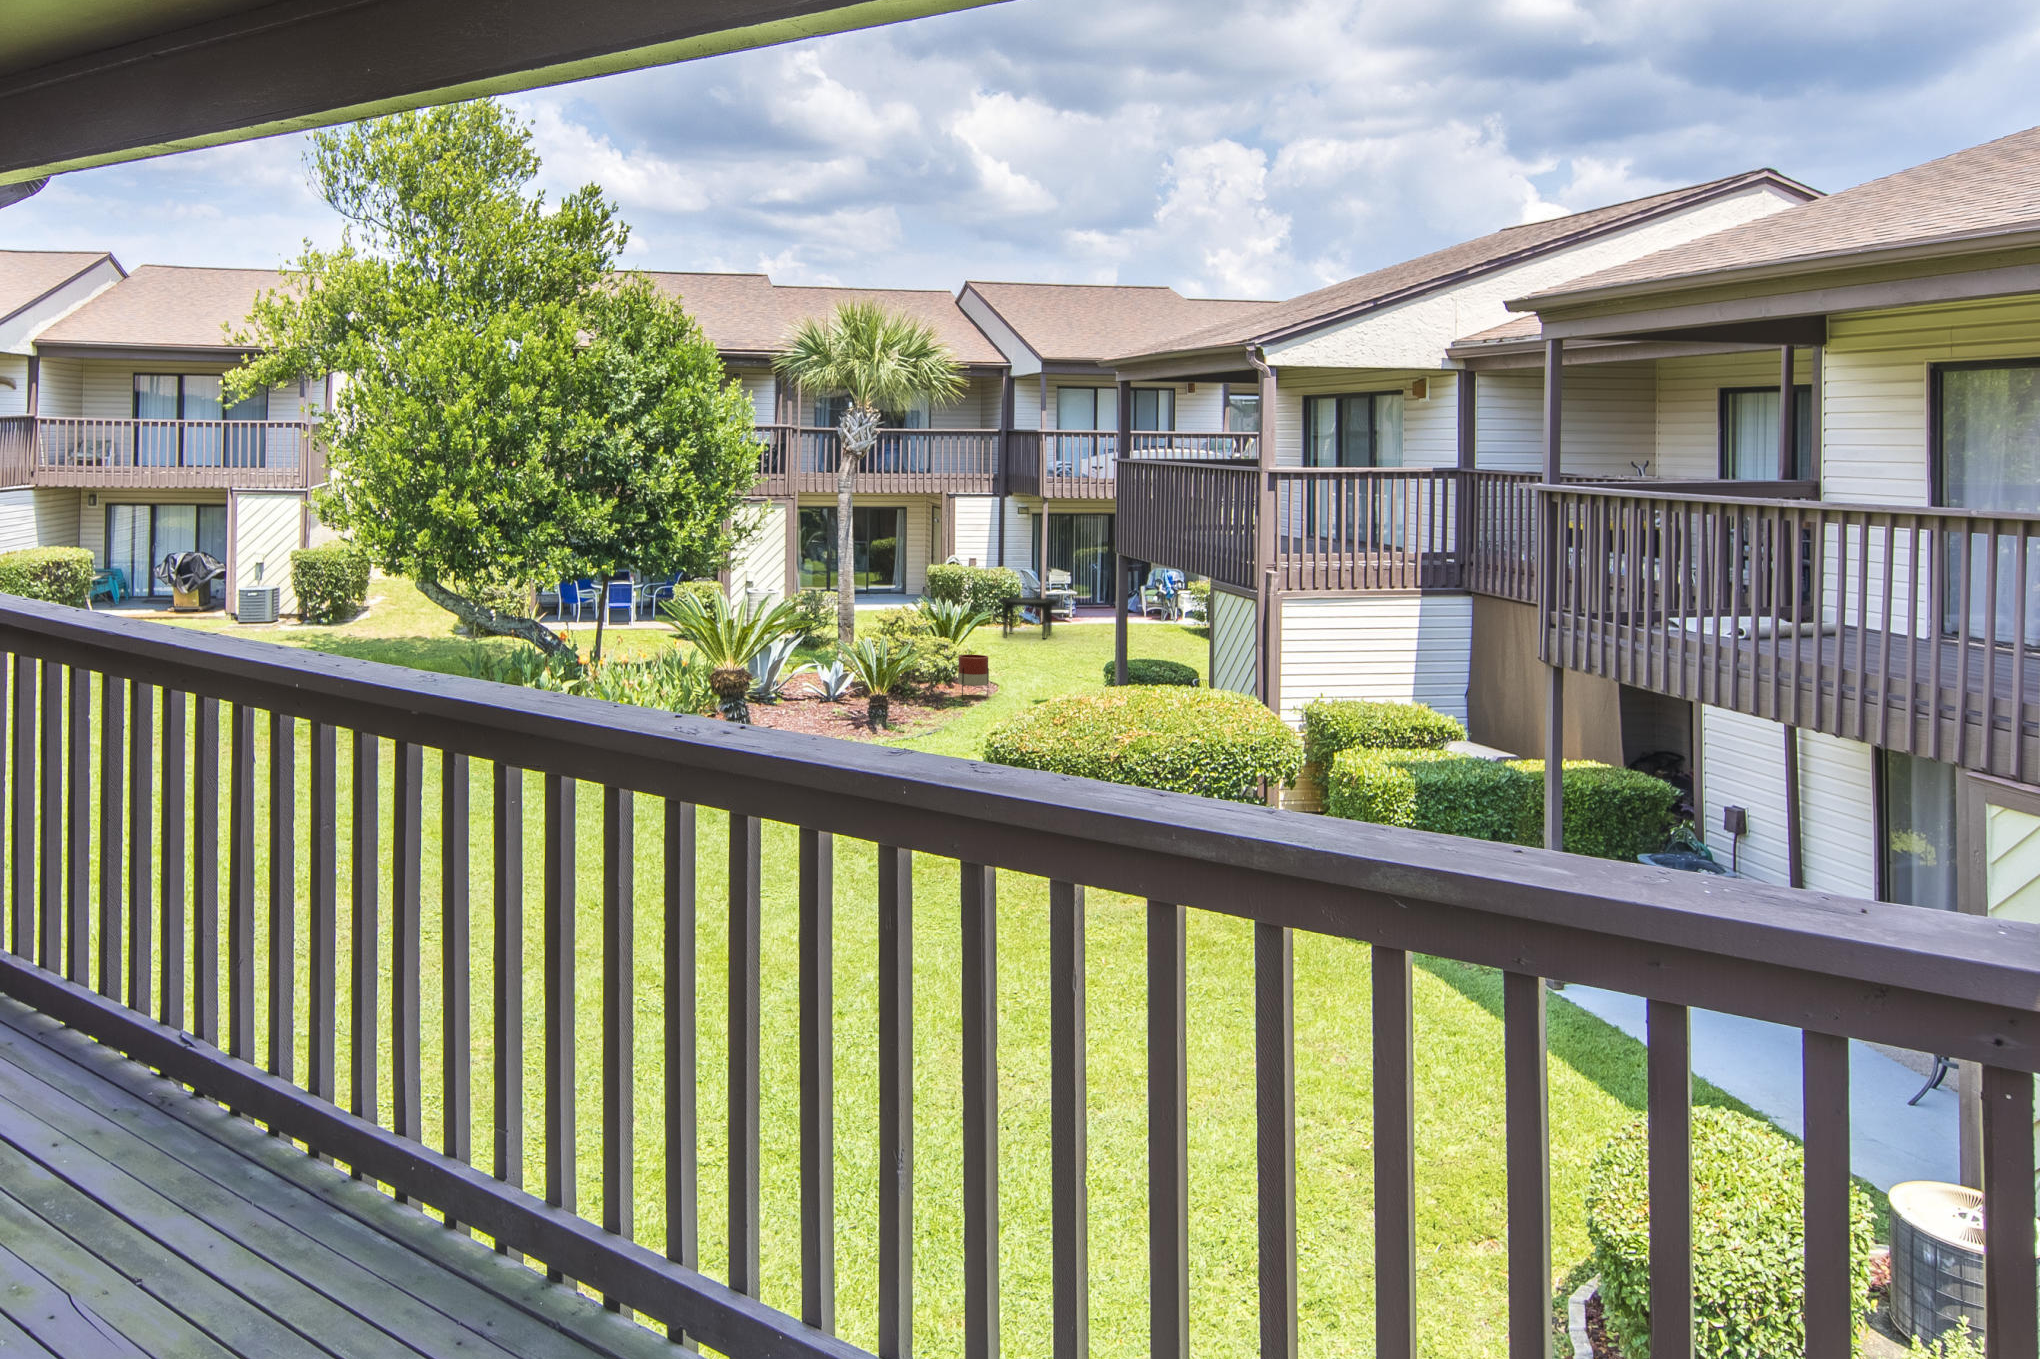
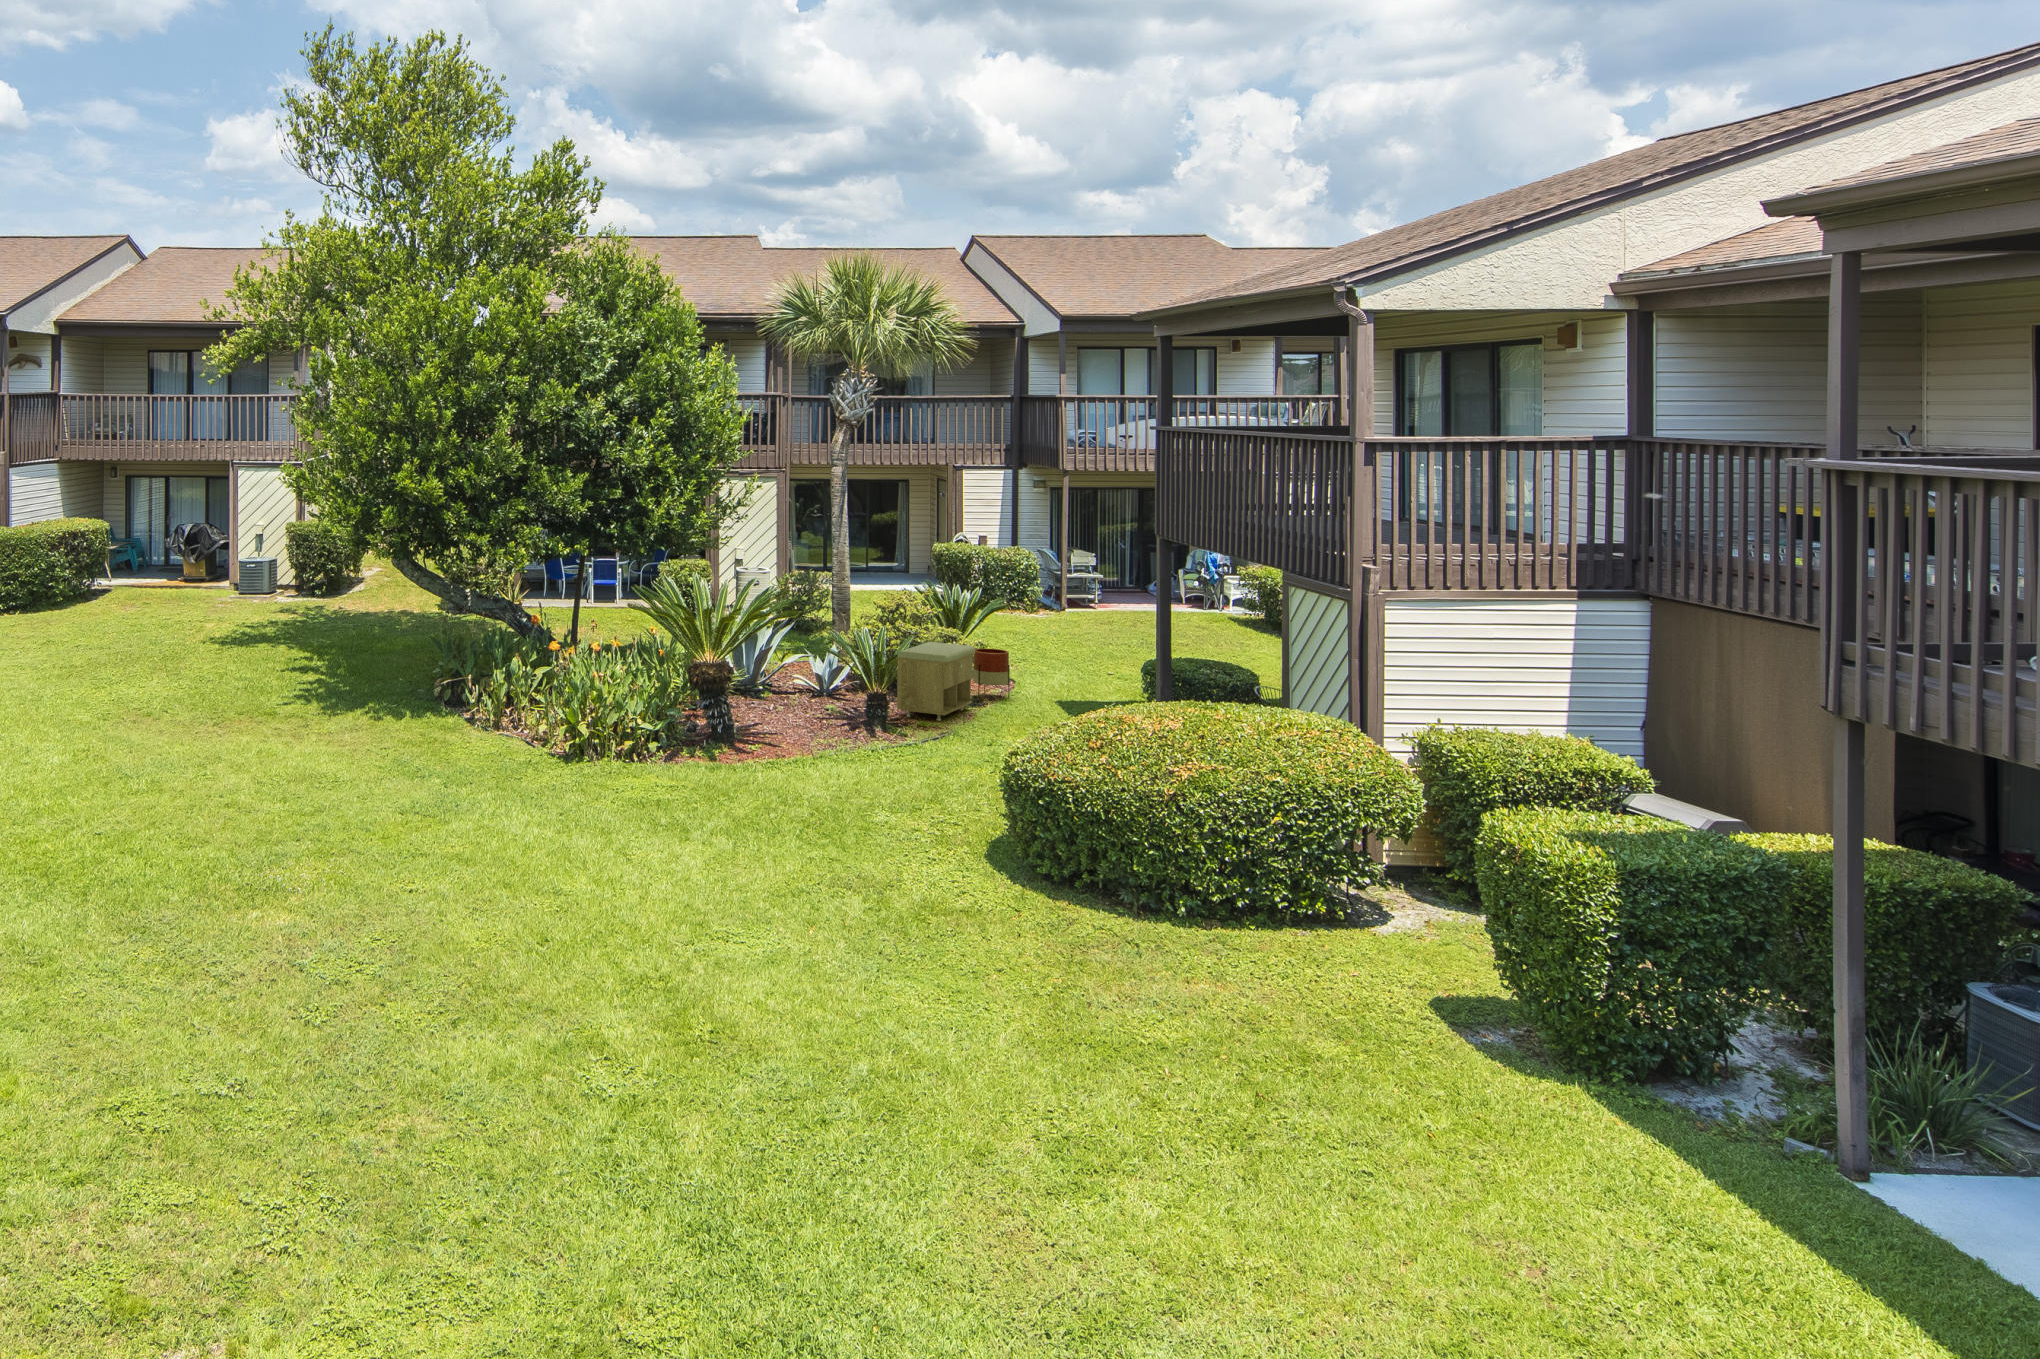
round table: present [998,597,1059,639] -> none [1008,576,1083,624]
storage bench: none [892,649,959,715] -> present [897,642,975,721]

